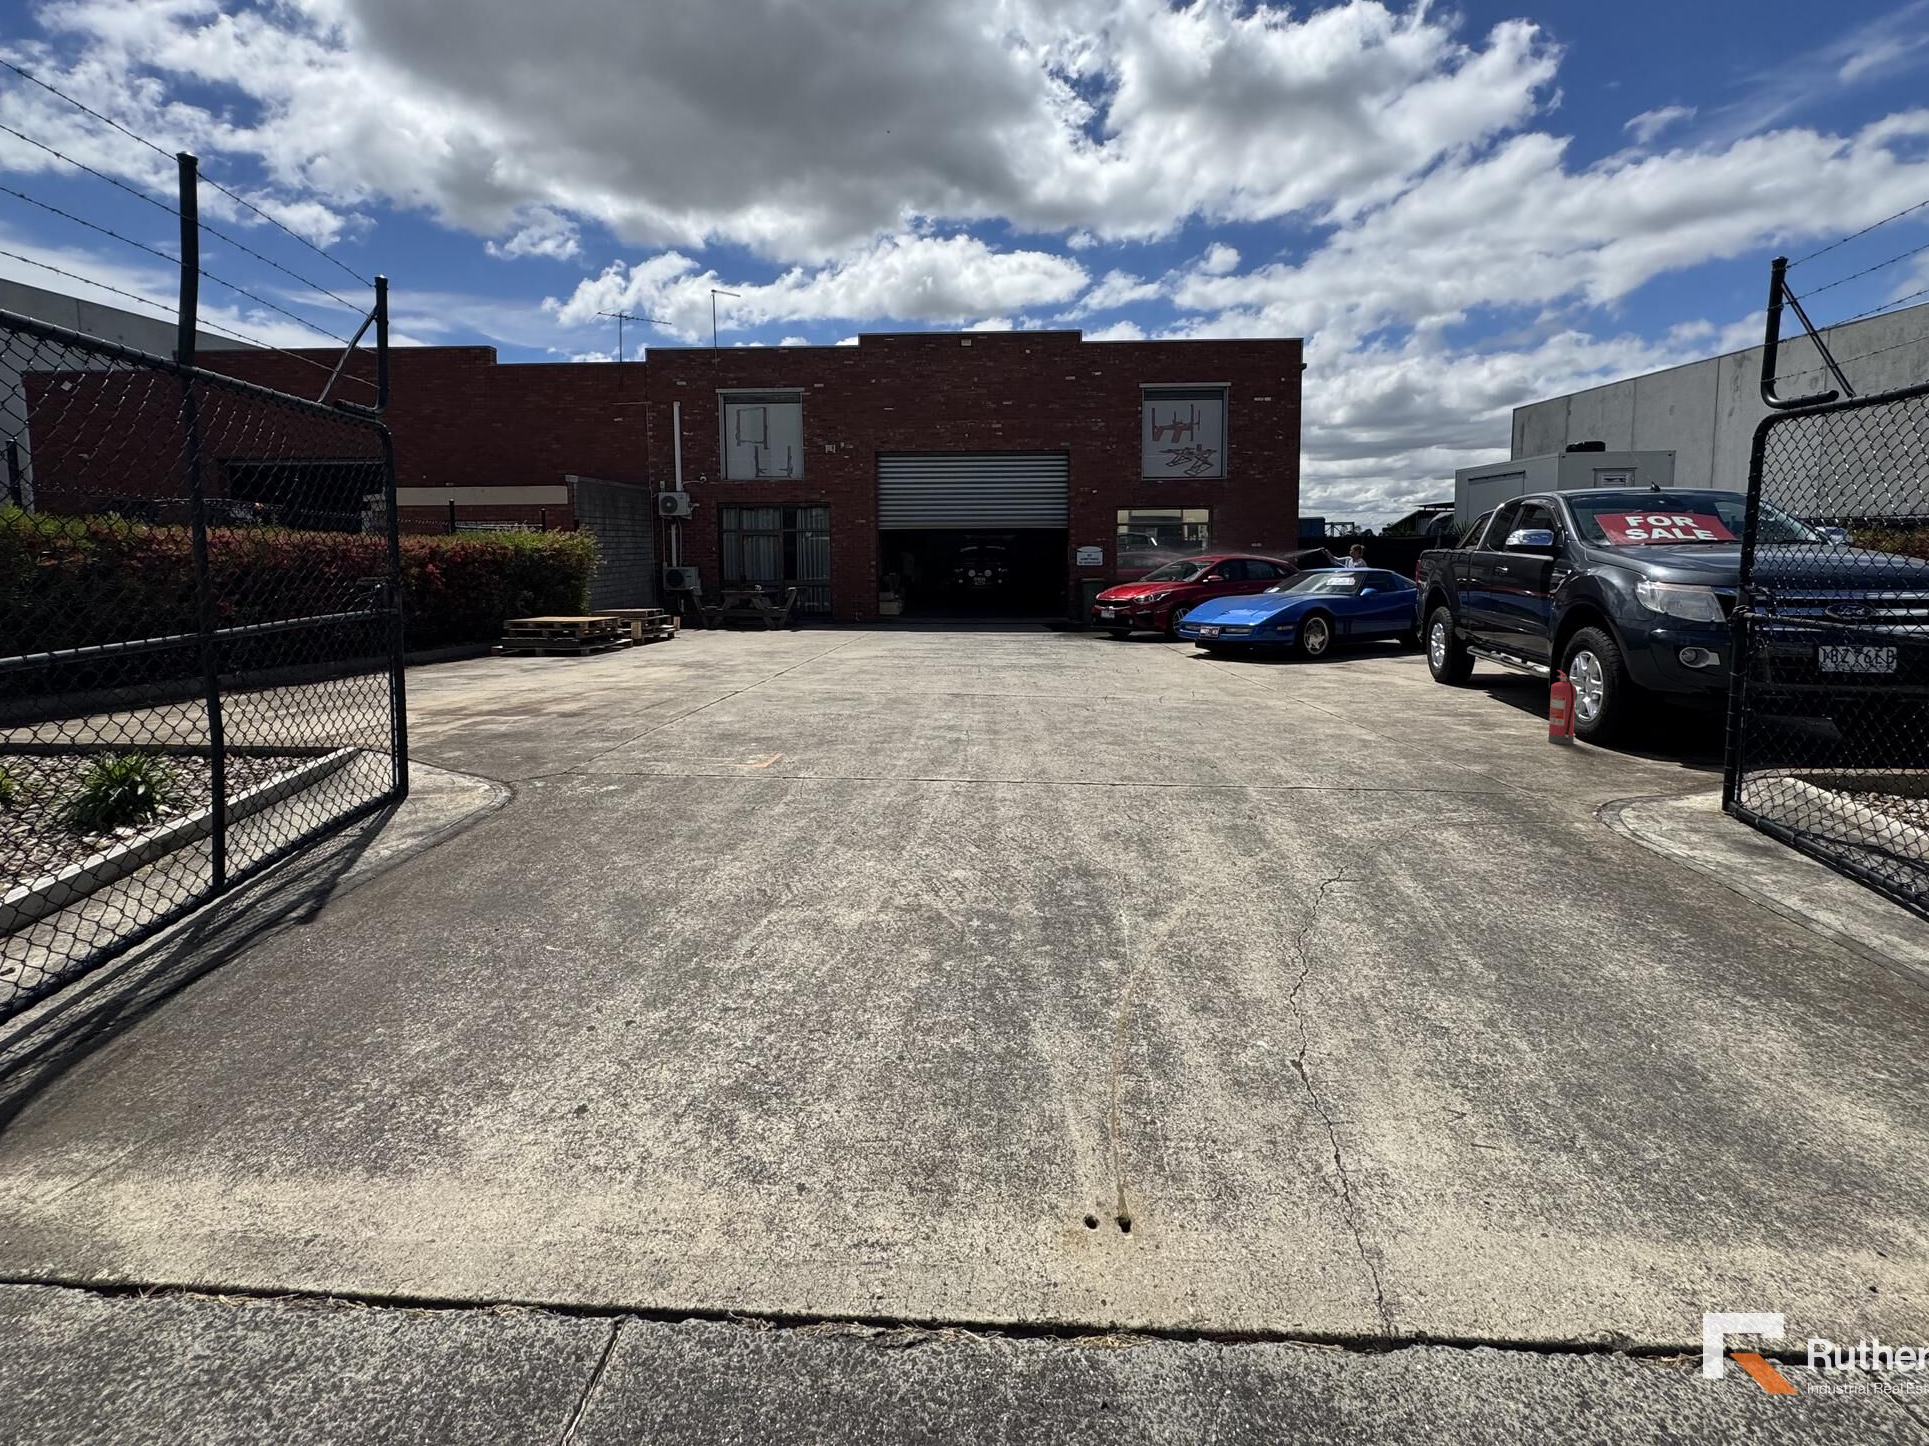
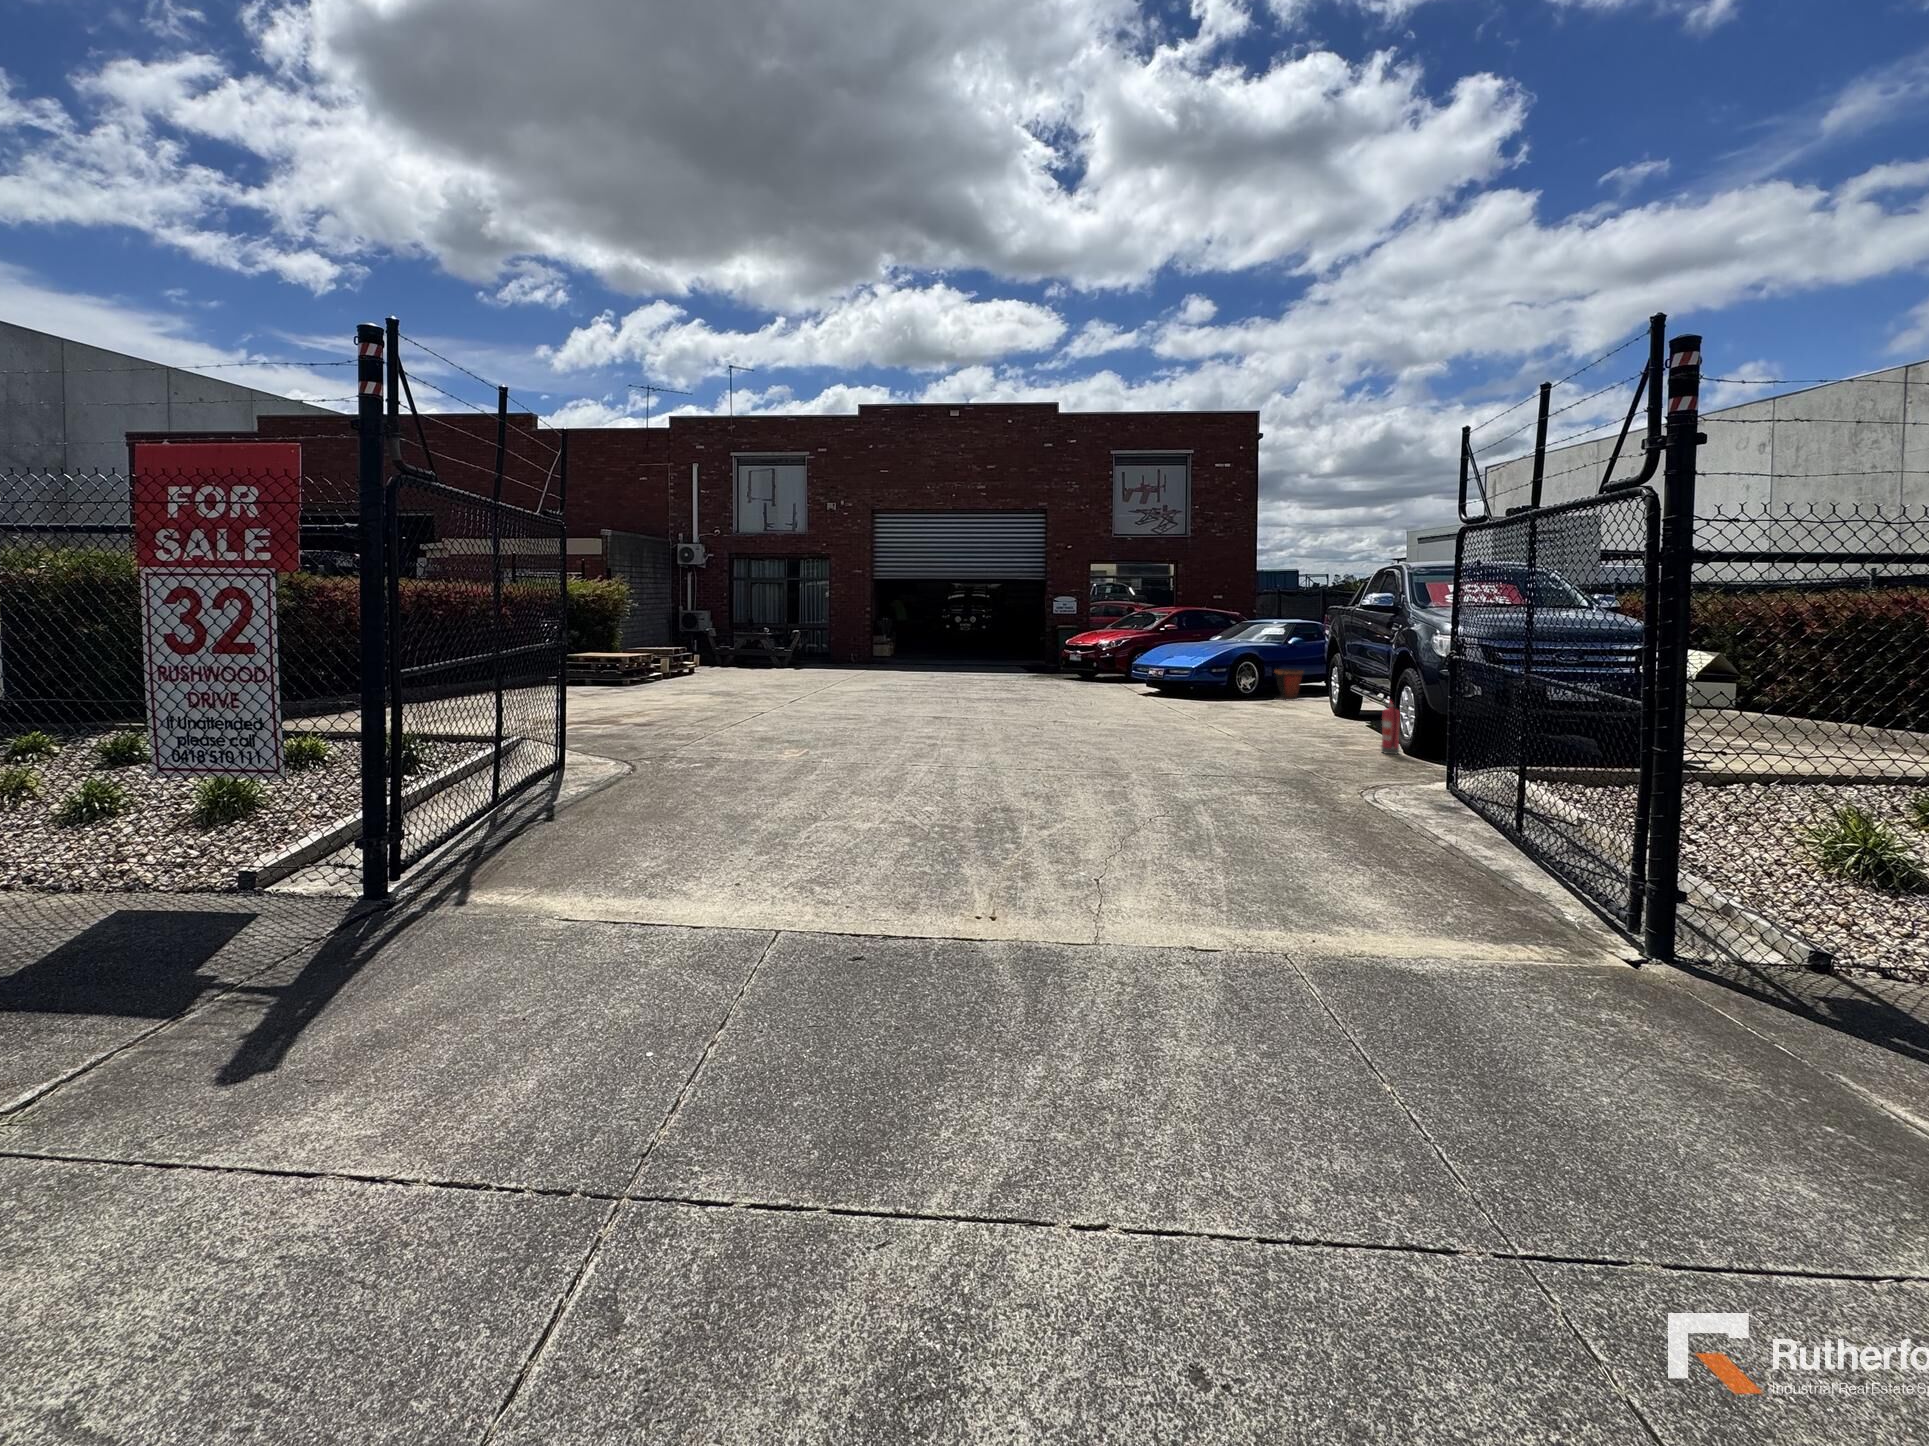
trash can: none [1348,623,1386,662] -> present [1274,669,1304,701]

